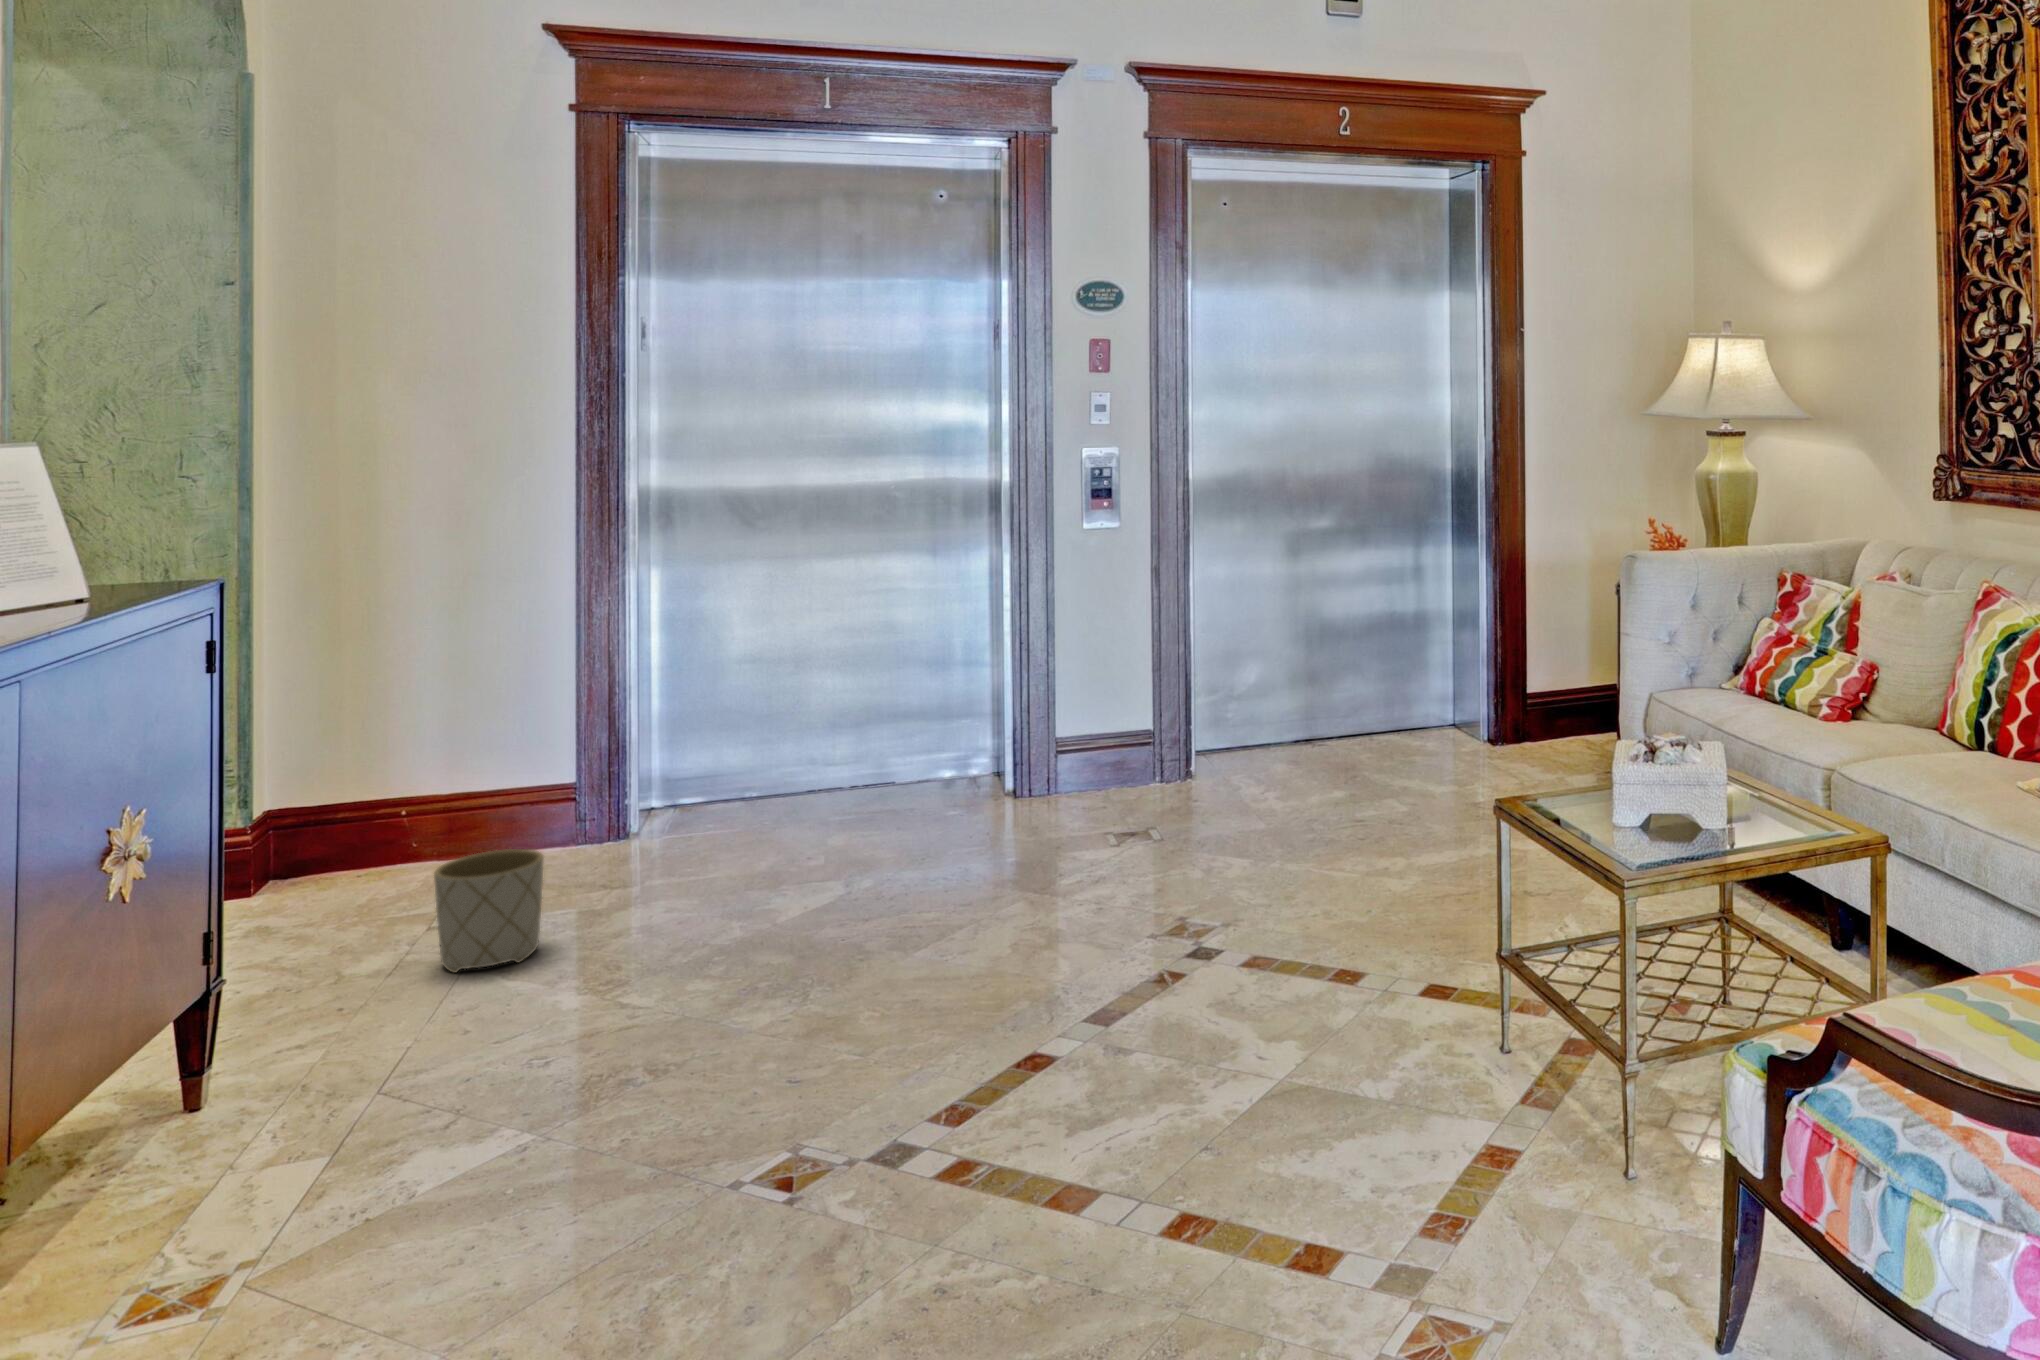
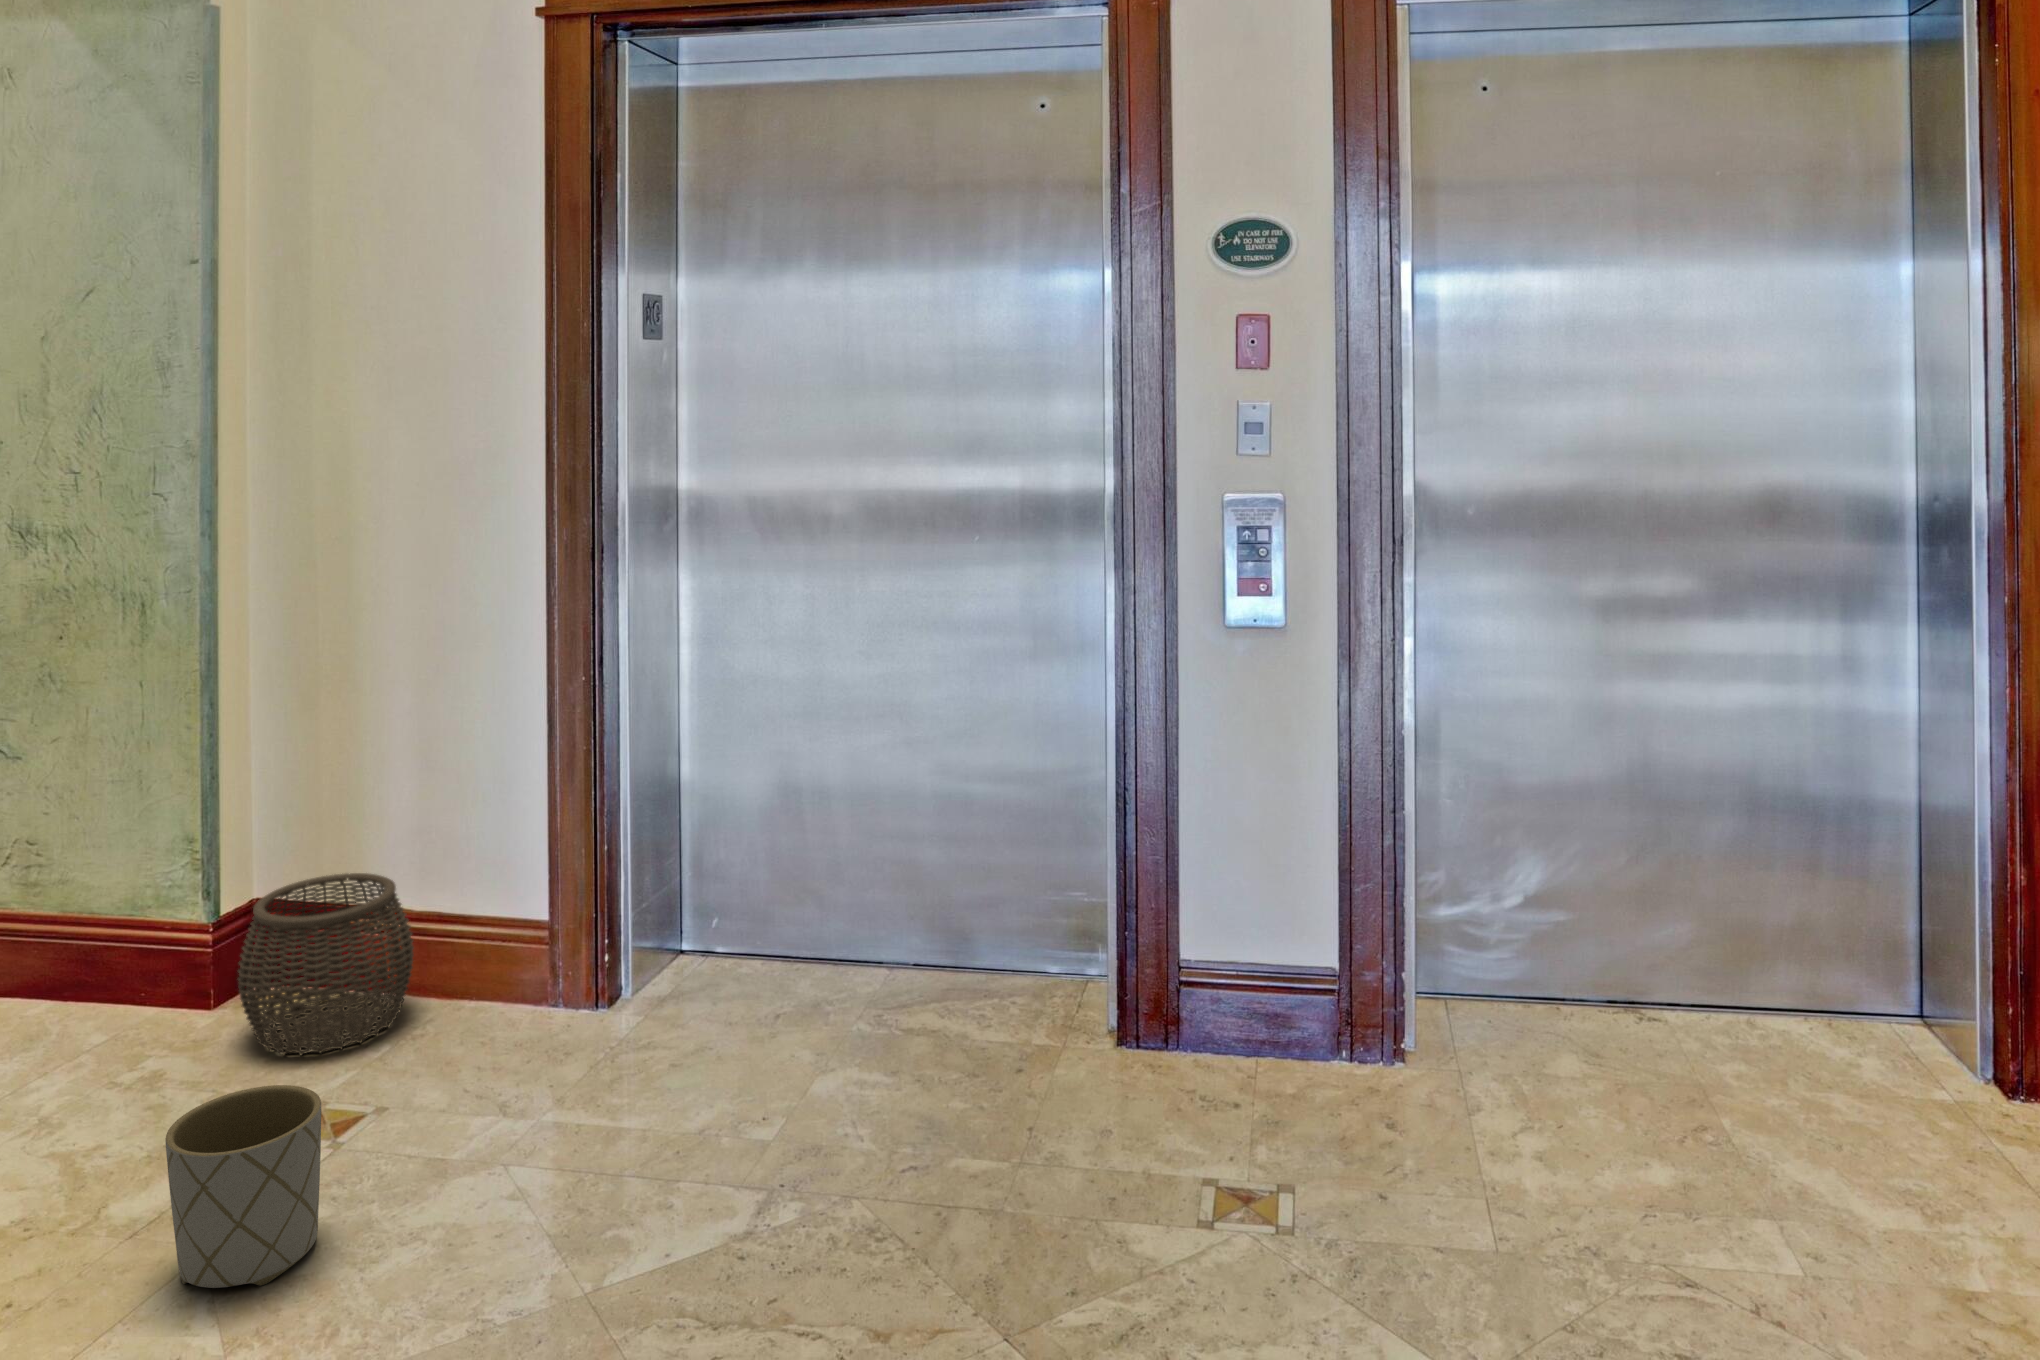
woven basket: none [304,766,455,898] -> present [238,873,414,1055]

